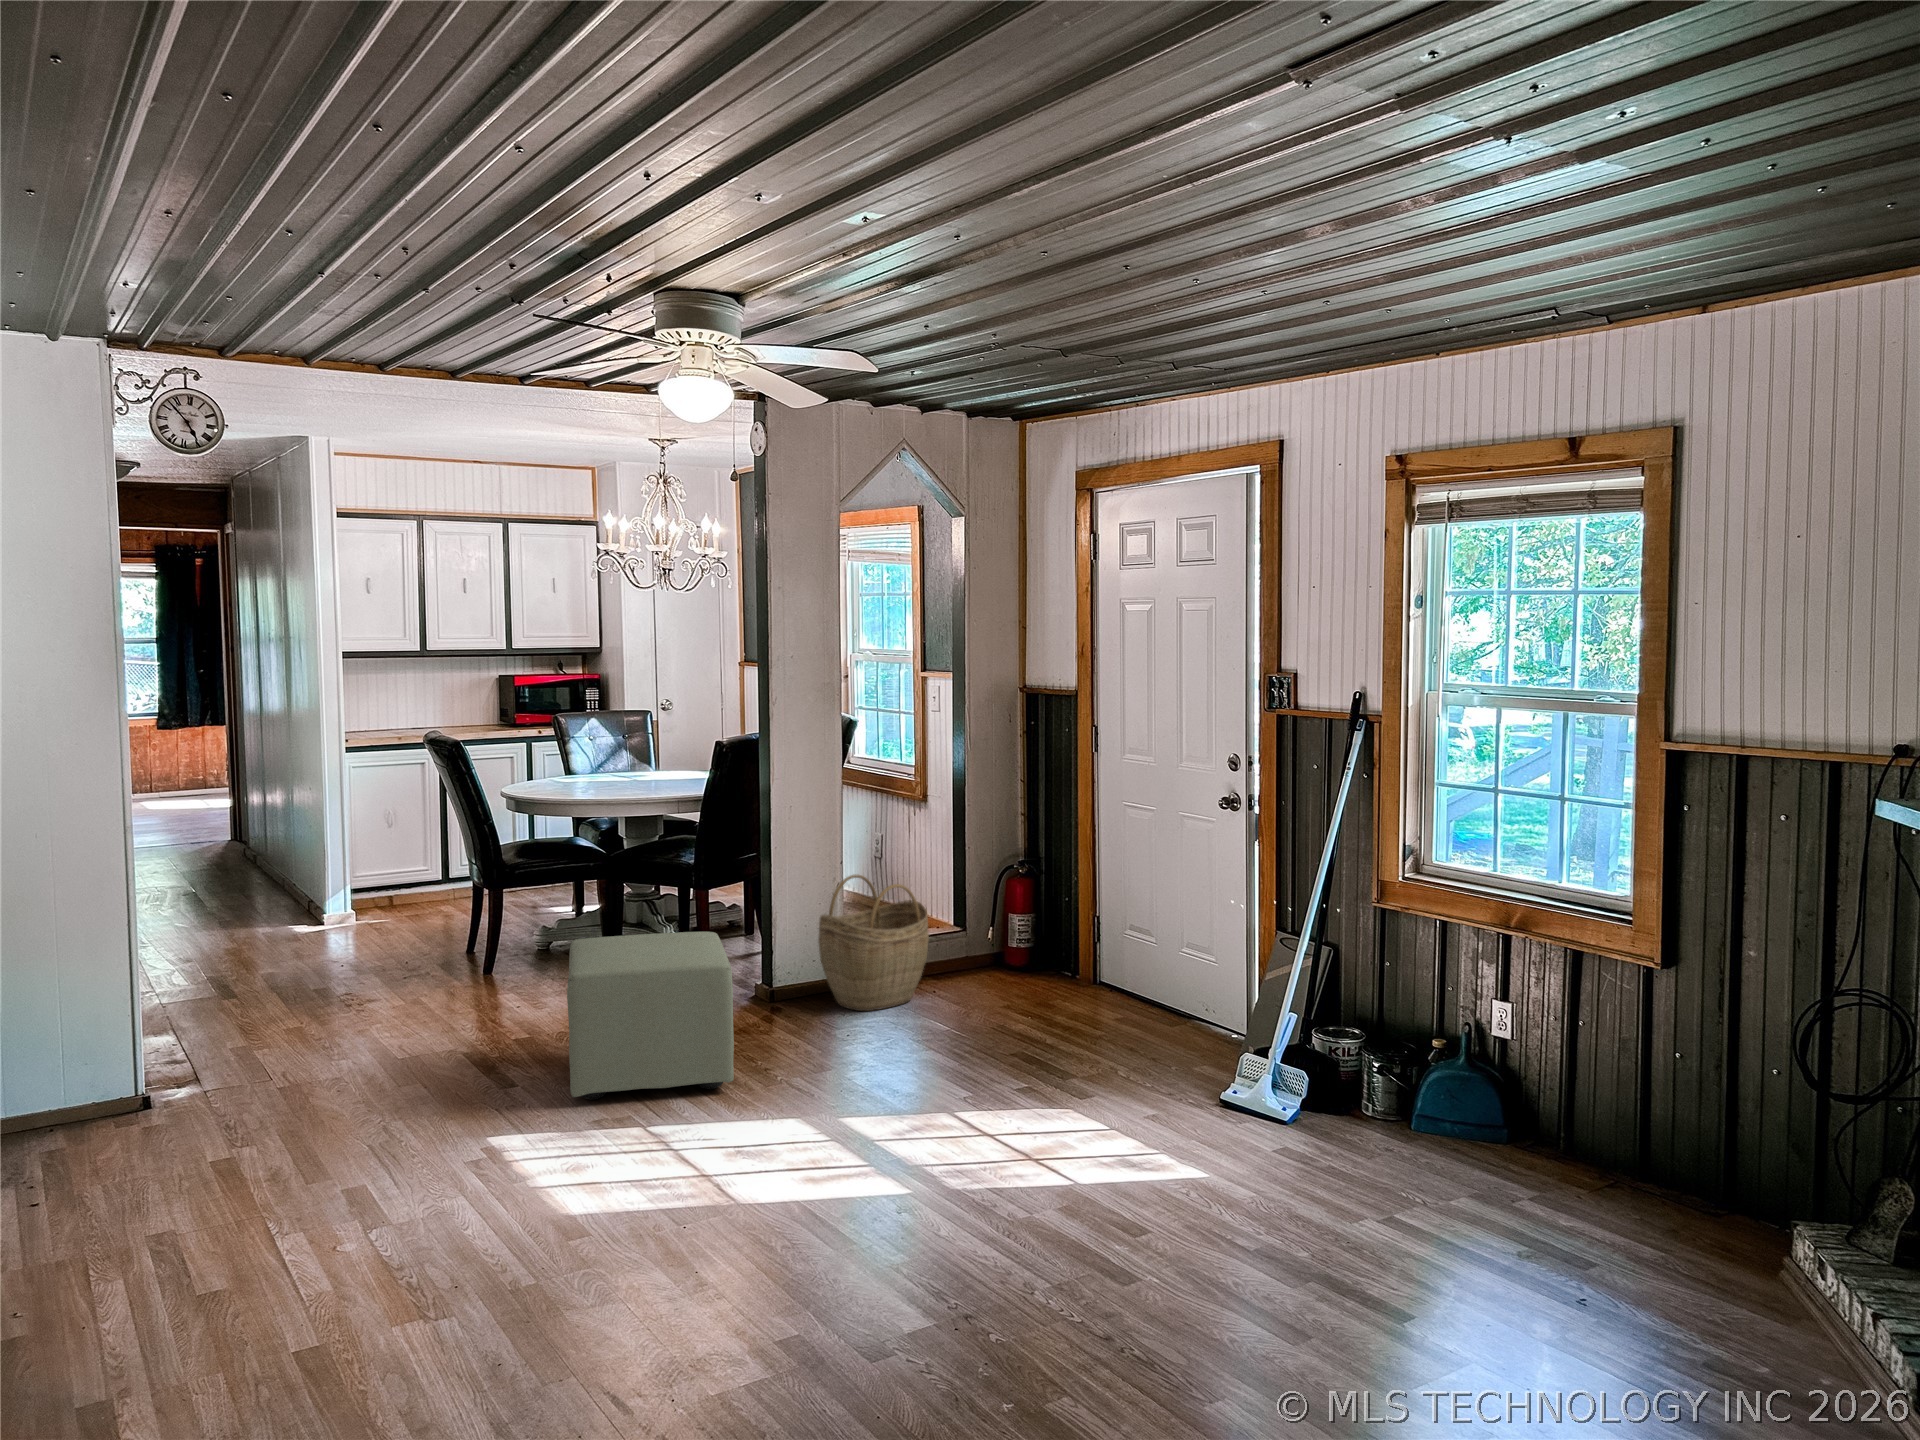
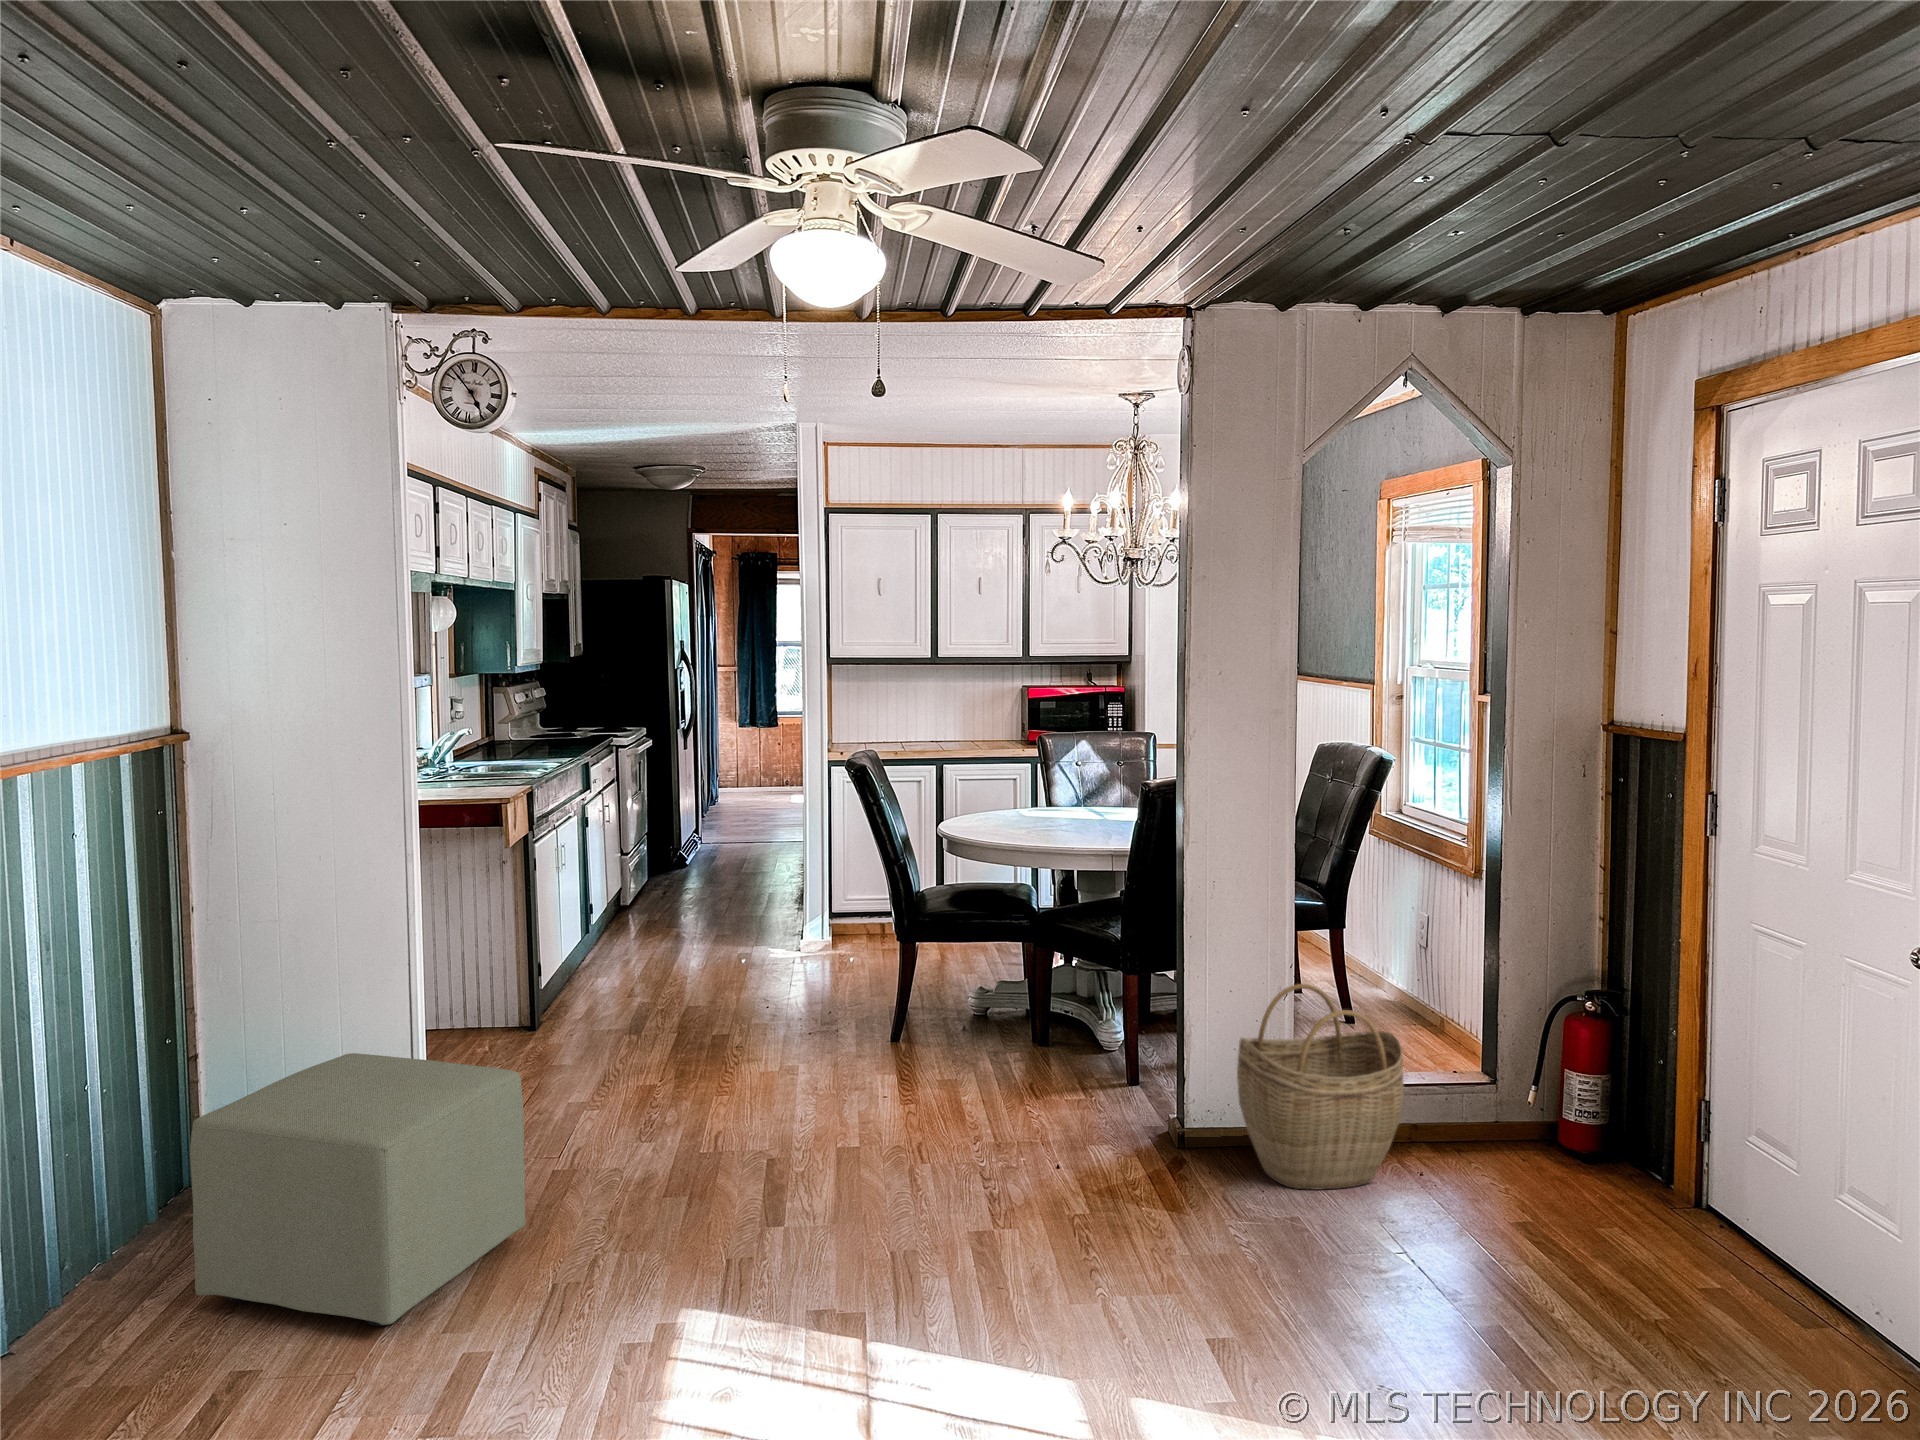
ottoman: present [567,932,734,1100] -> present [190,1053,525,1326]

